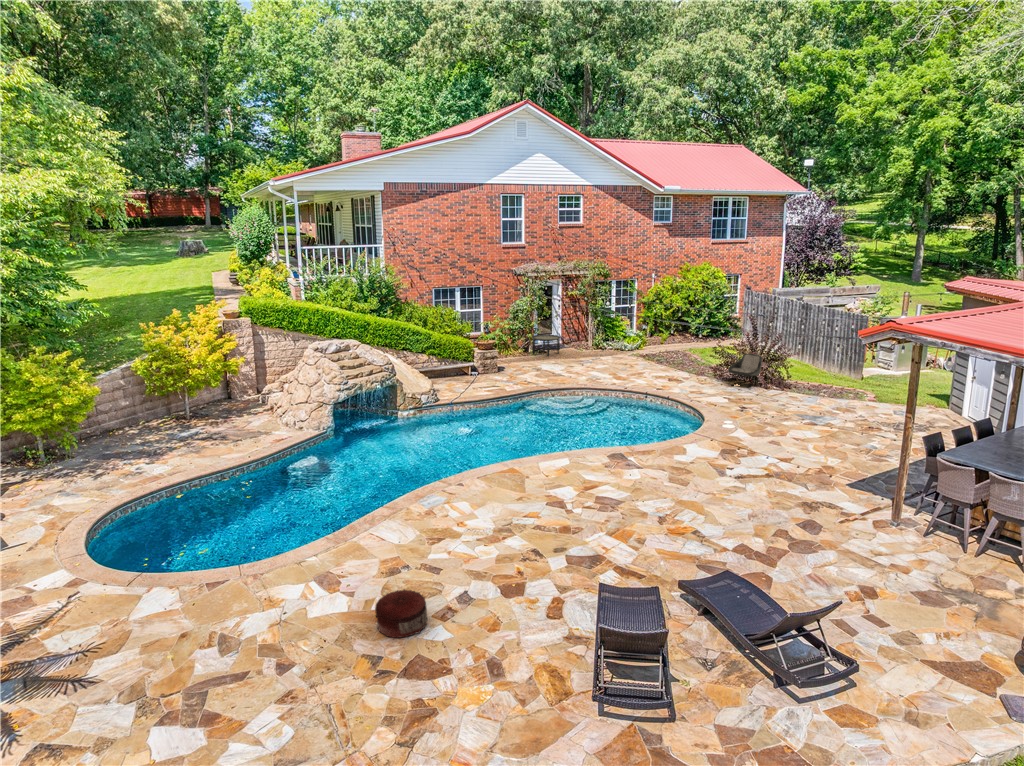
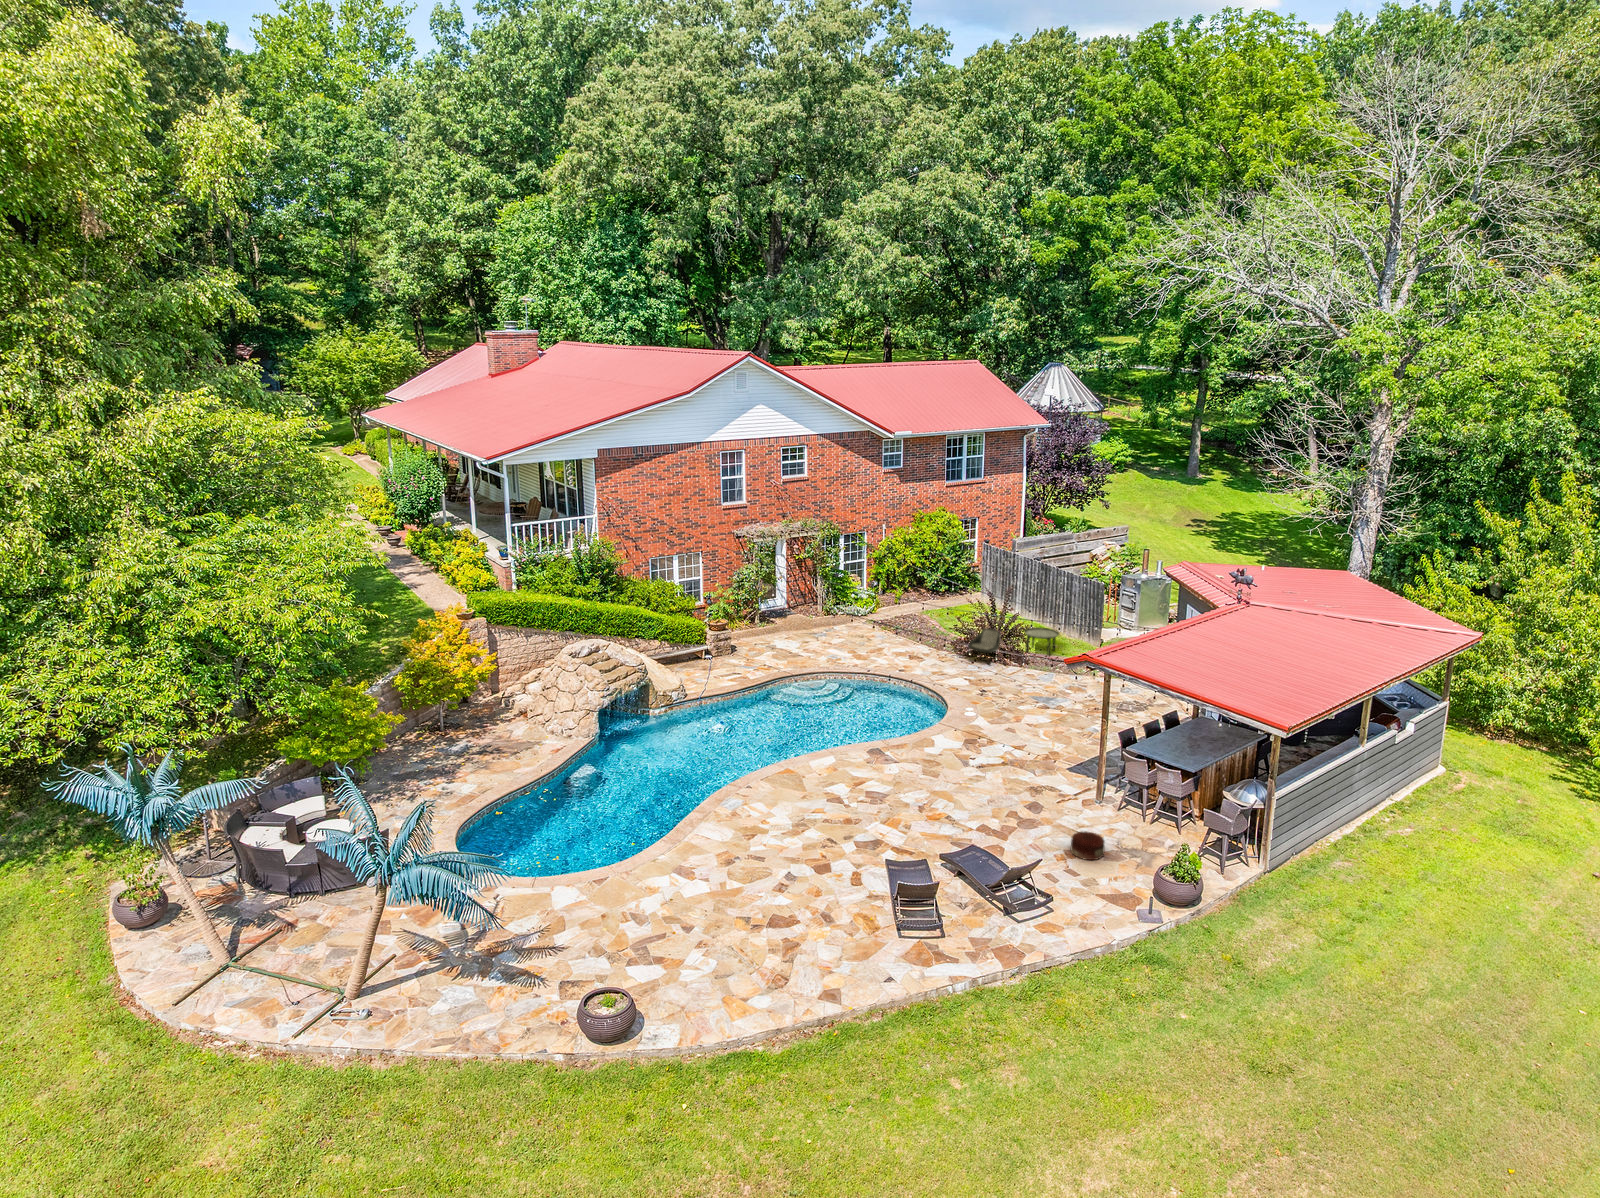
round table: present [532,334,561,356] -> present [1024,627,1059,656]
pouf: present [375,589,427,638] -> present [1071,831,1105,860]

